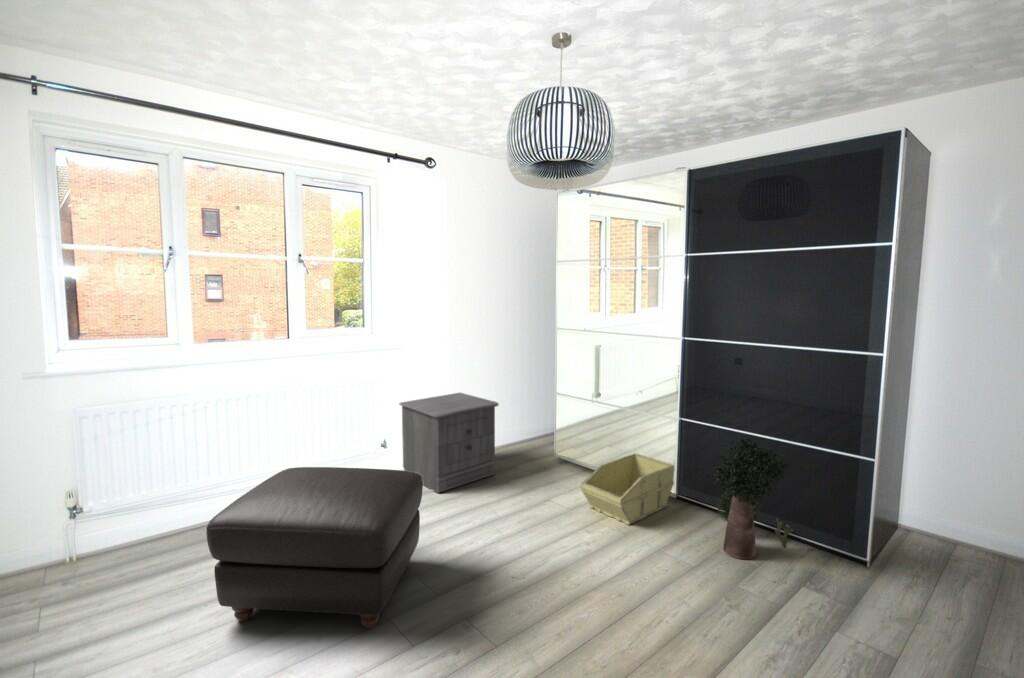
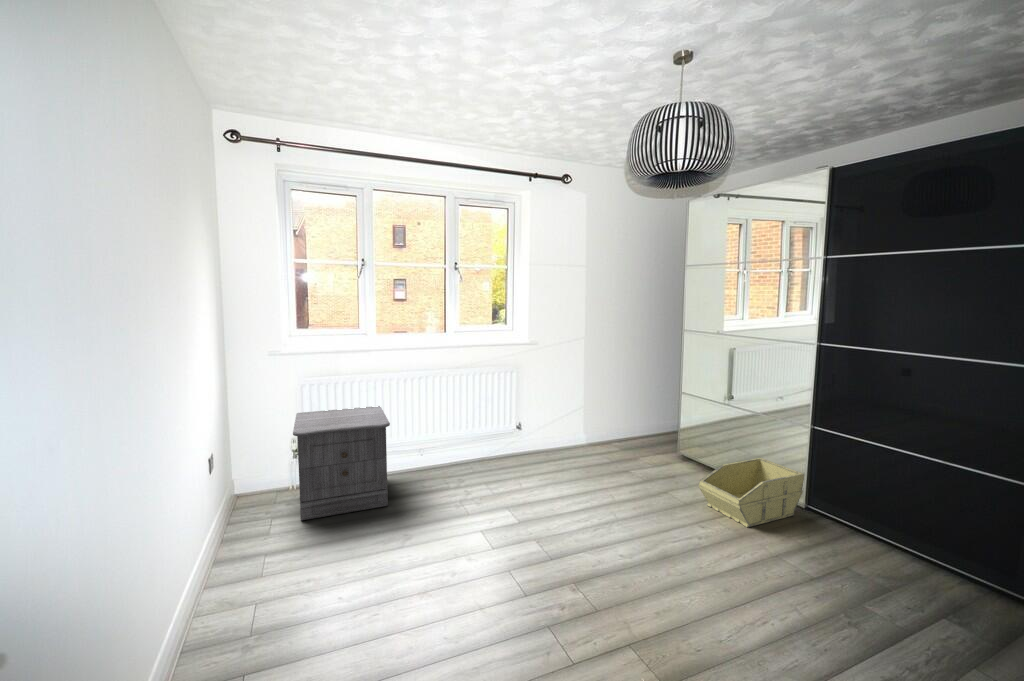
nightstand: present [399,393,499,493] -> present [293,406,390,520]
potted plant: present [707,437,793,560] -> none [837,451,947,582]
ottoman: present [206,467,423,629] -> none [379,437,546,576]

